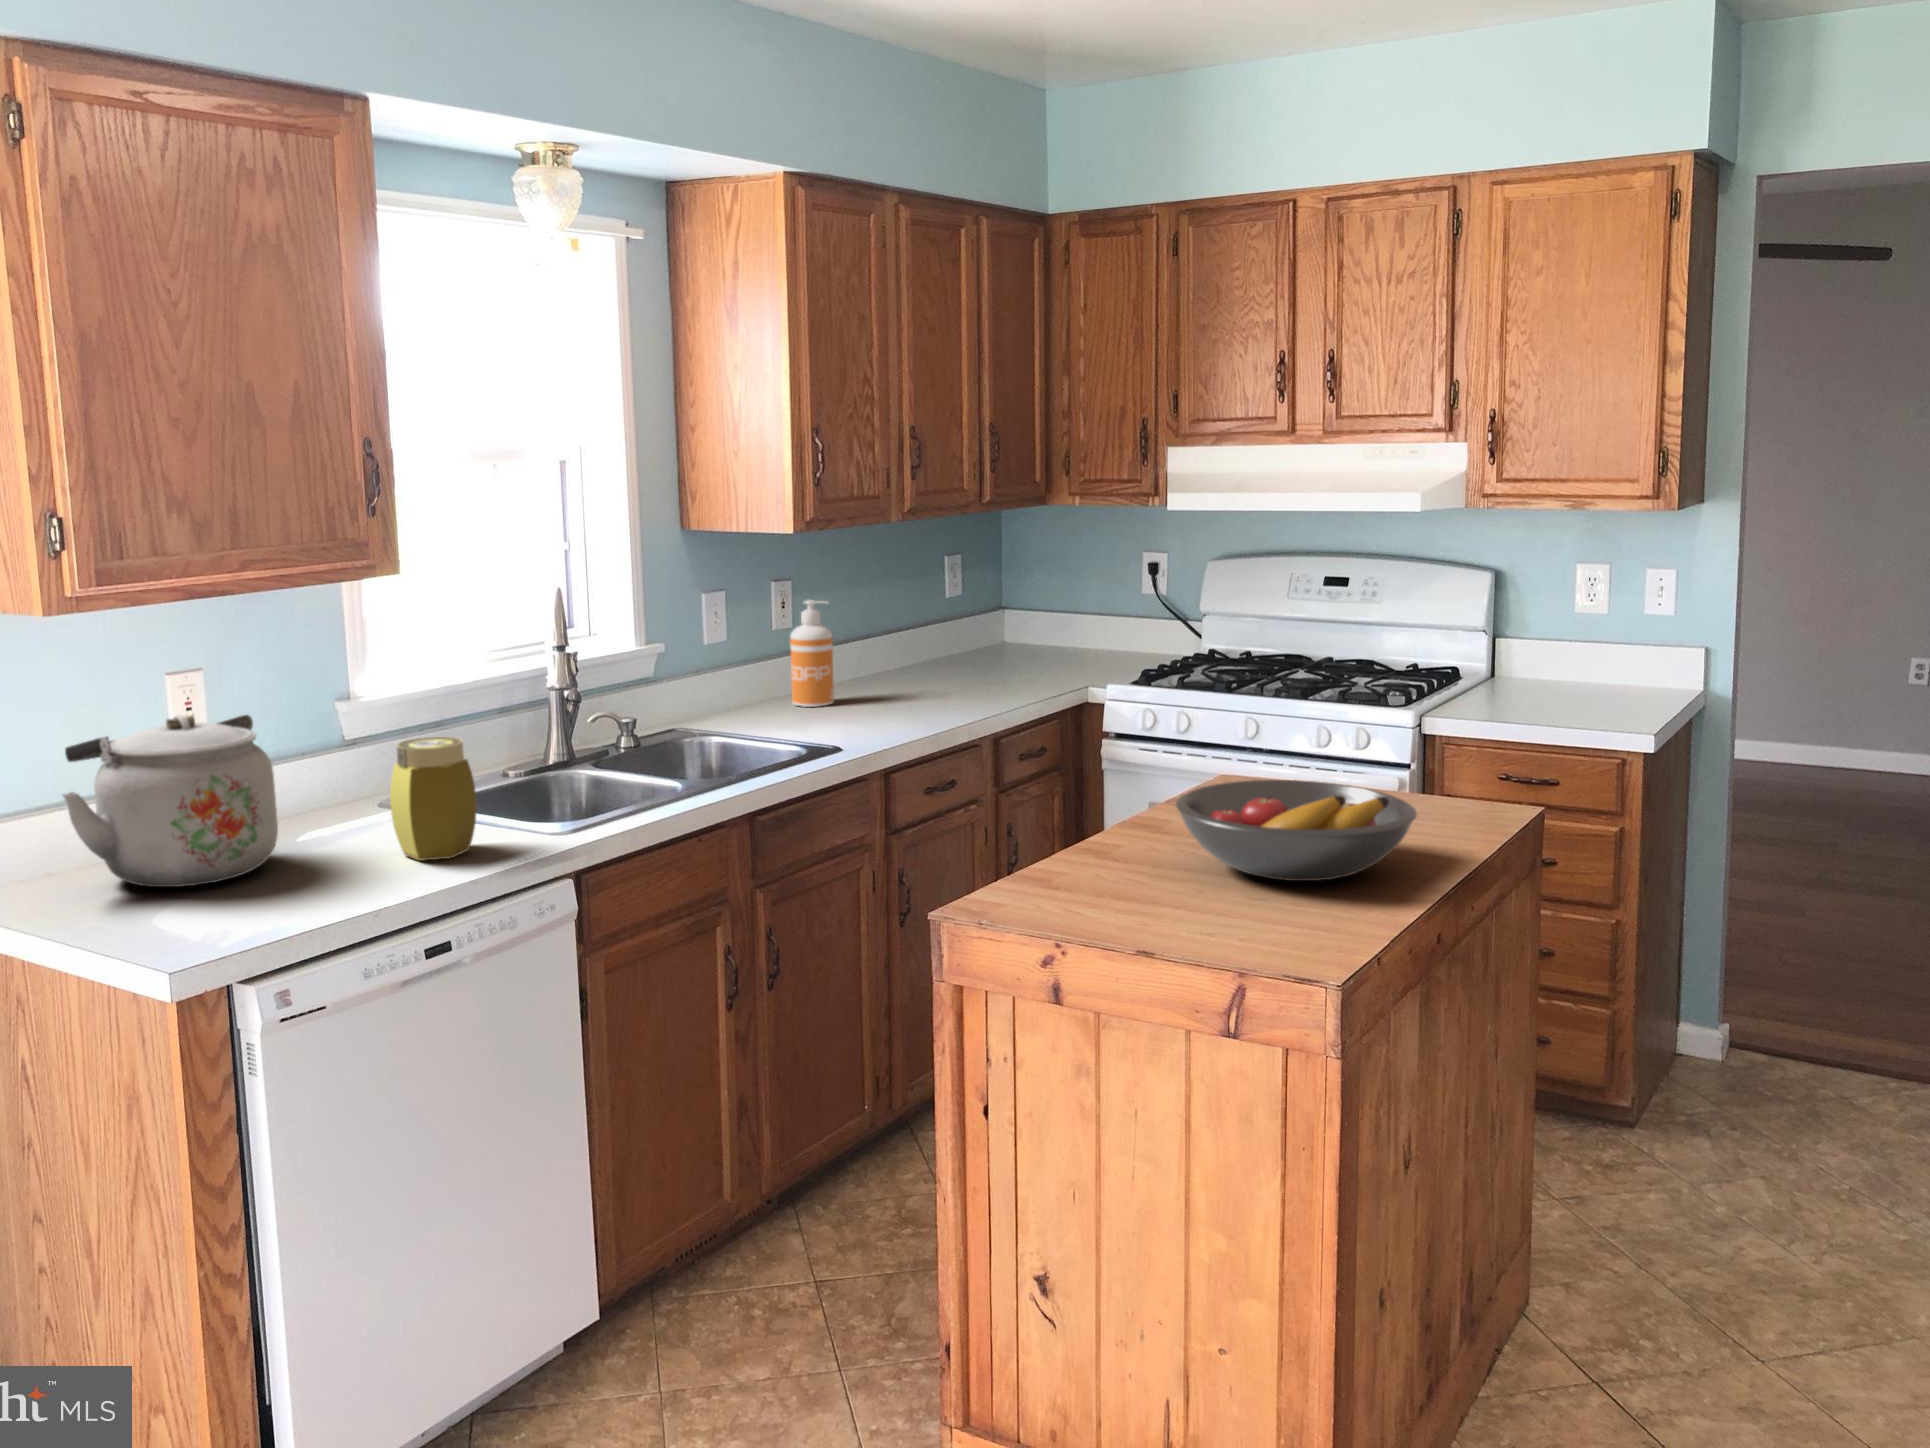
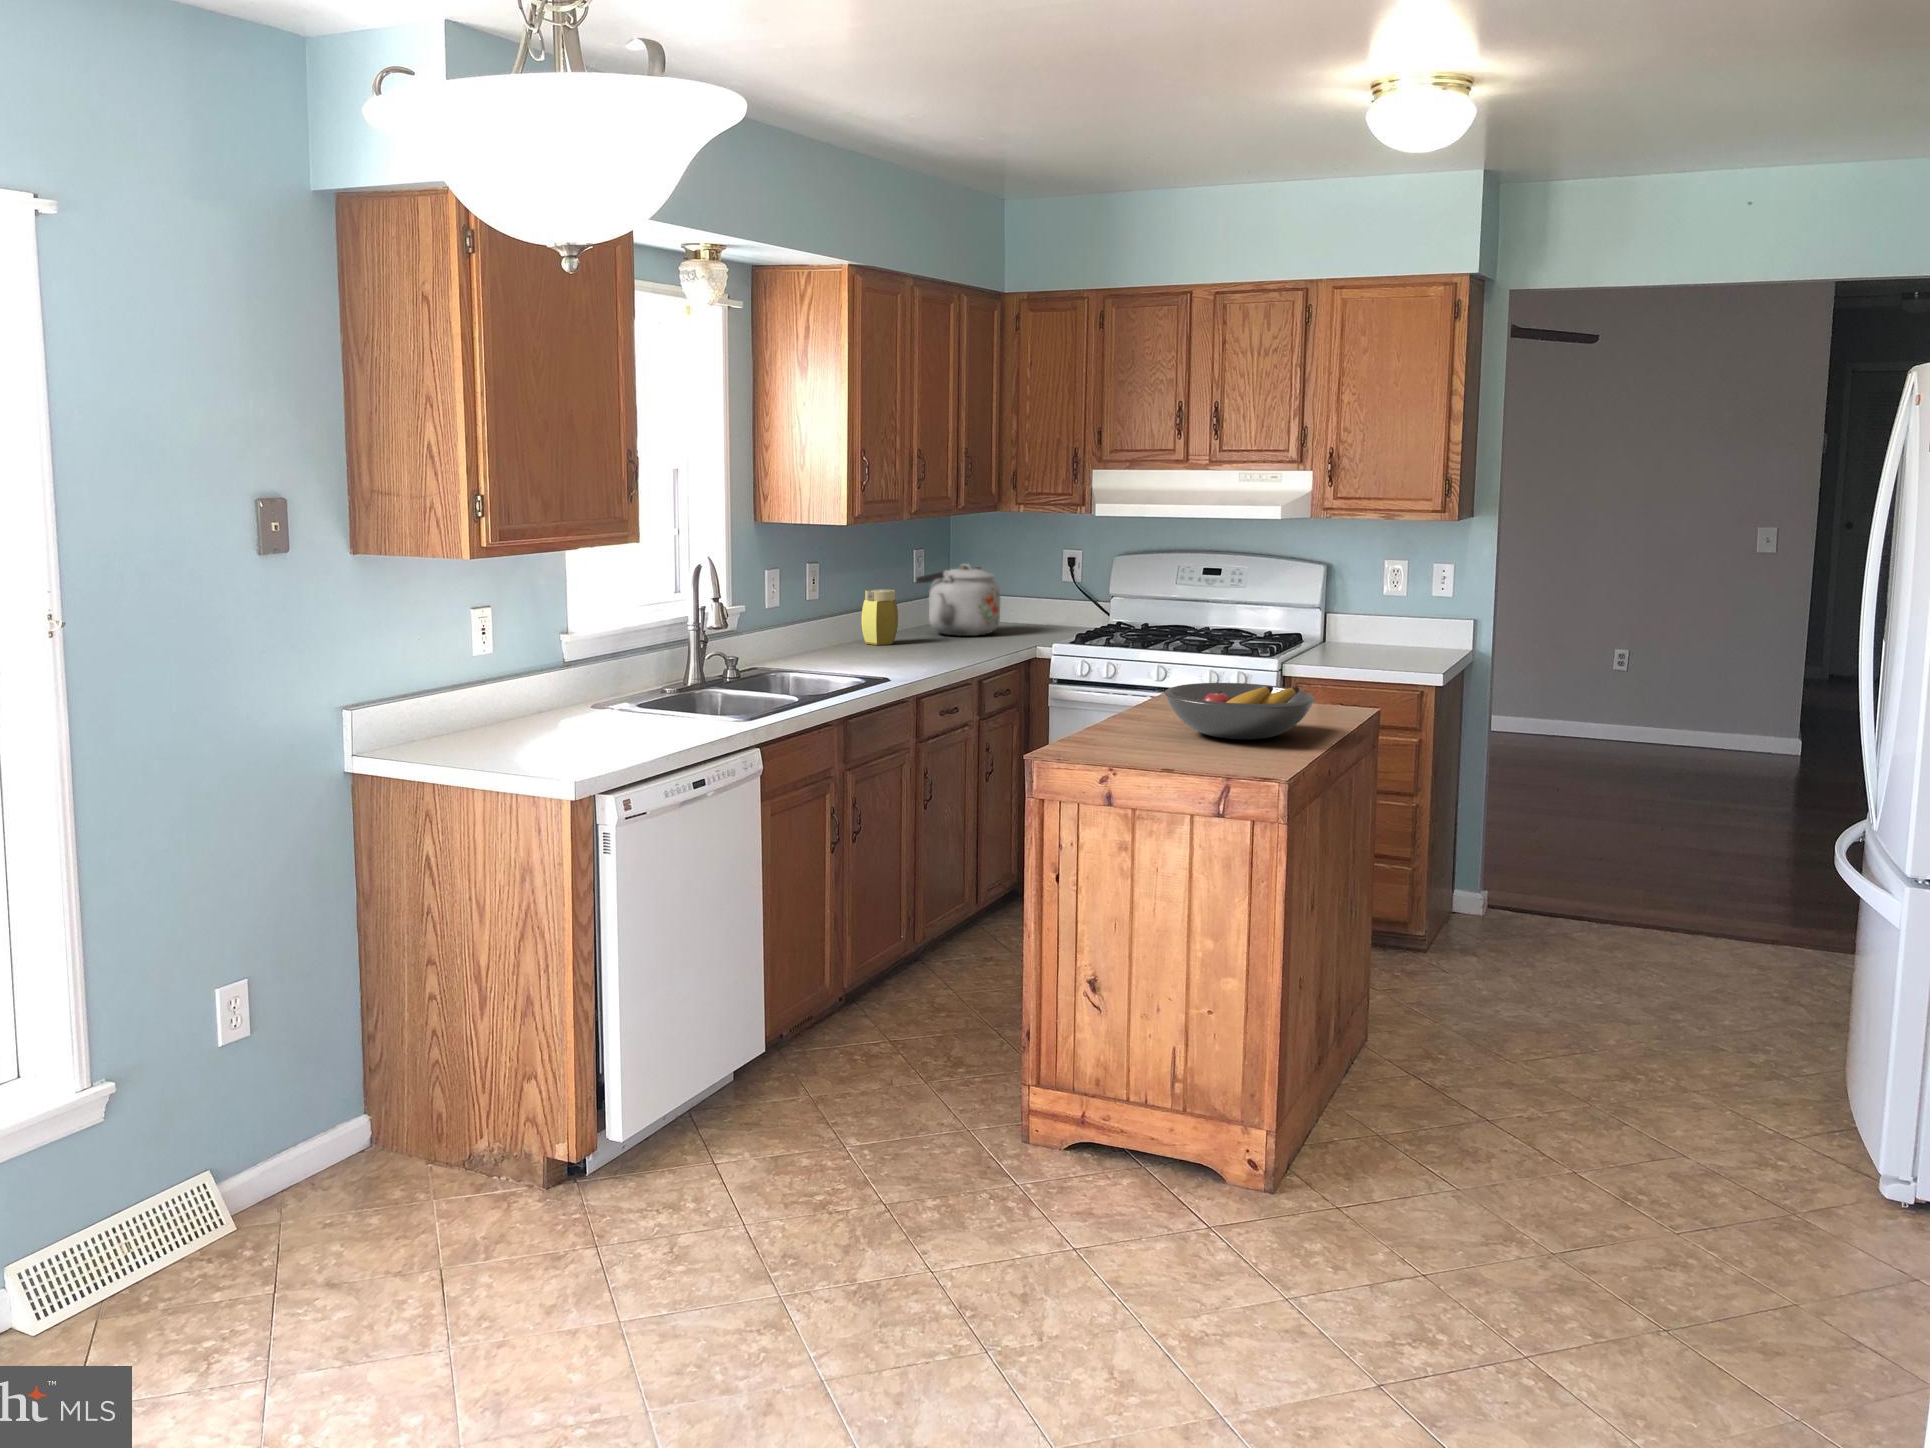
soap dispenser: present [790,600,834,707] -> none [828,576,859,655]
kettle: present [63,715,278,887] -> present [916,564,1000,636]
jar: present [390,737,477,861] -> present [861,589,898,645]

